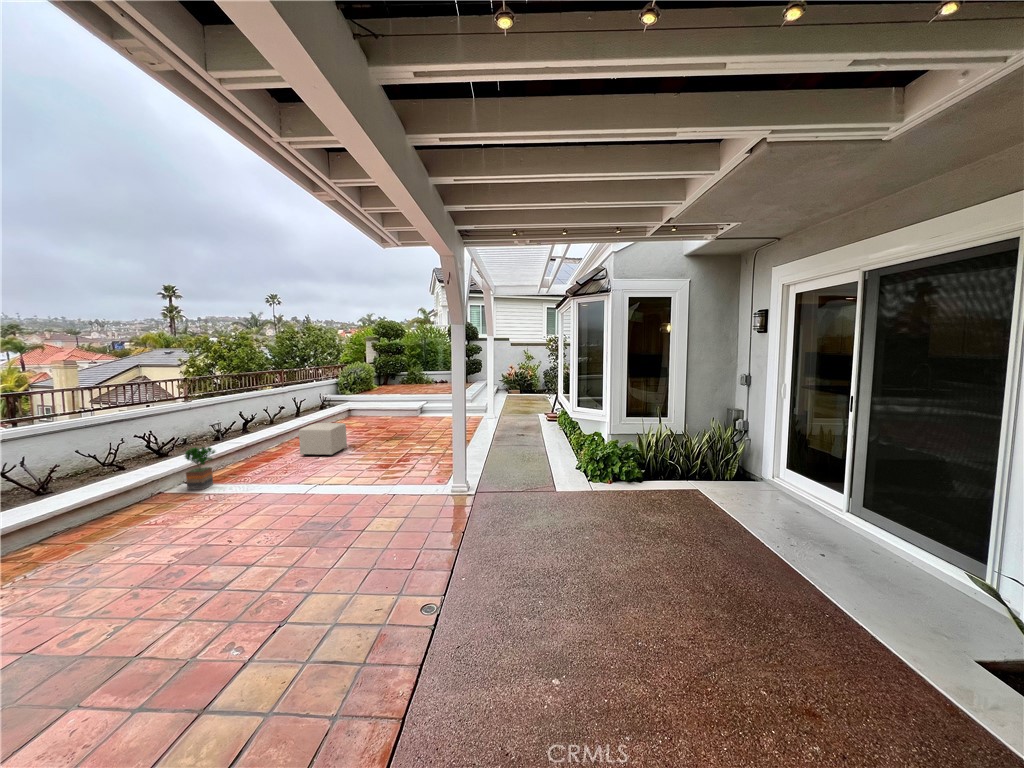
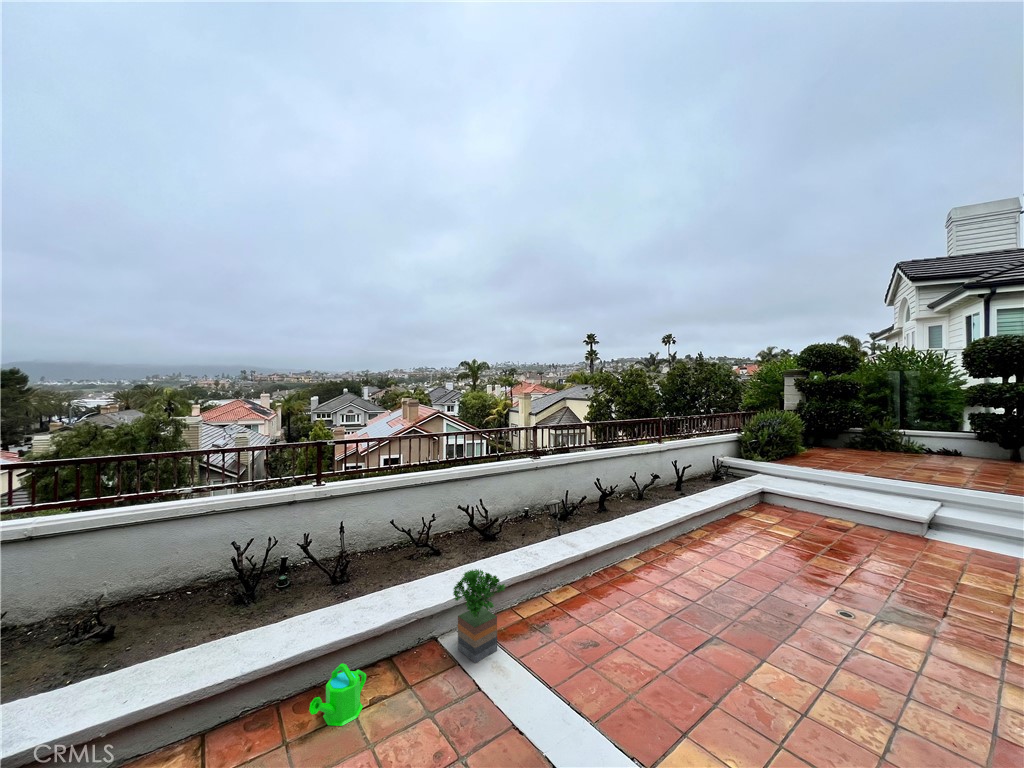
ottoman: present [299,423,347,456] -> none [664,542,769,642]
watering can: none [122,492,148,520] -> present [309,663,366,726]

